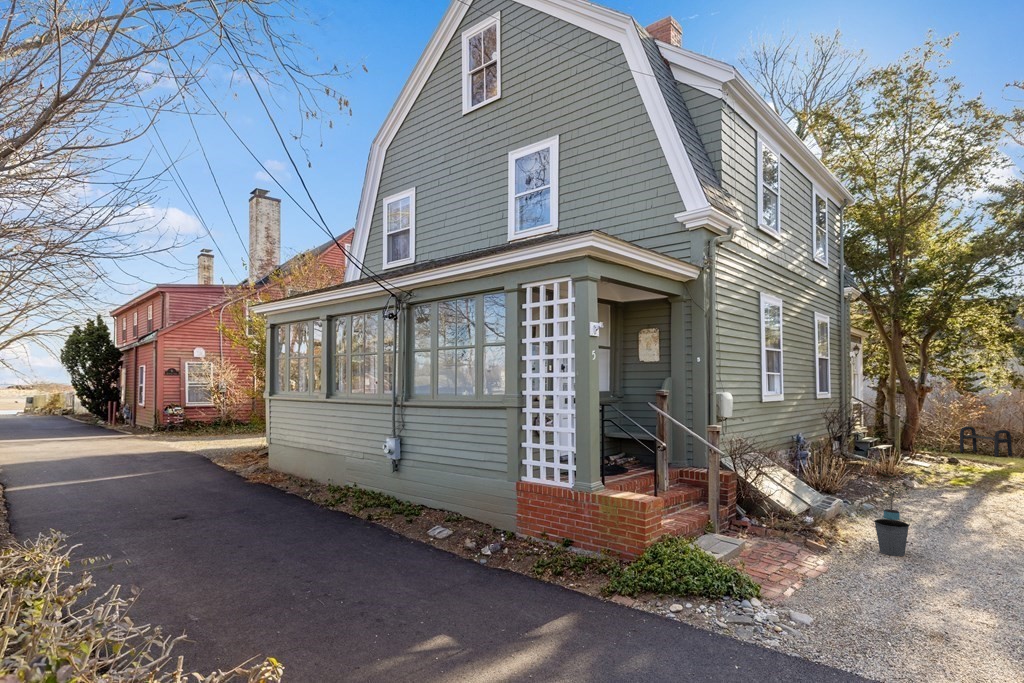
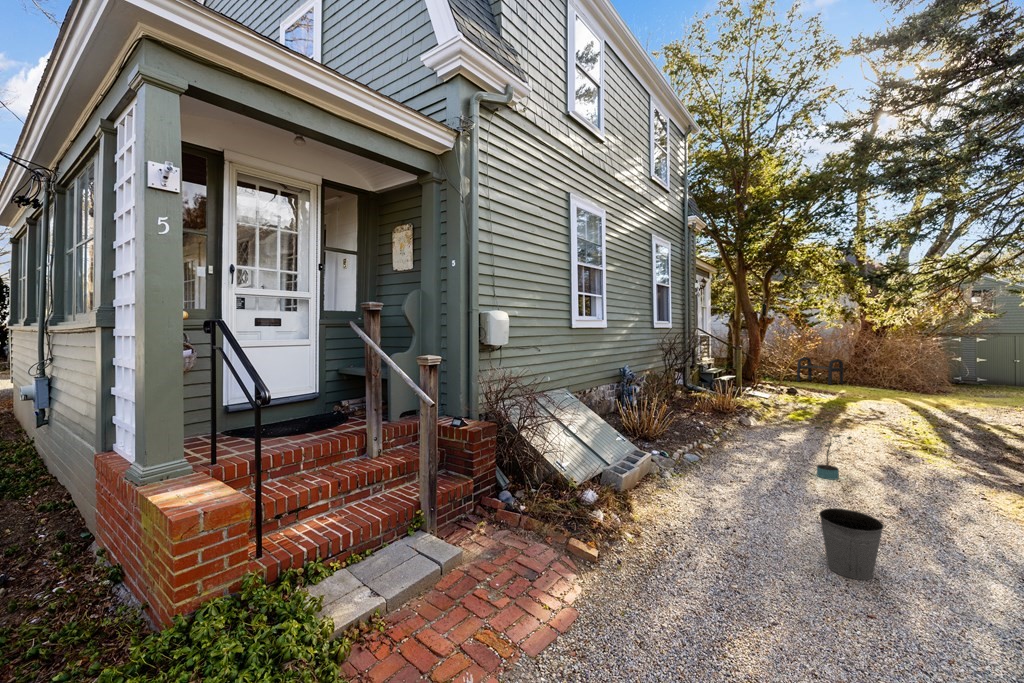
potted plant: present [880,474,909,520] -> present [815,418,852,480]
bucket: present [874,519,910,556] -> present [817,508,884,580]

